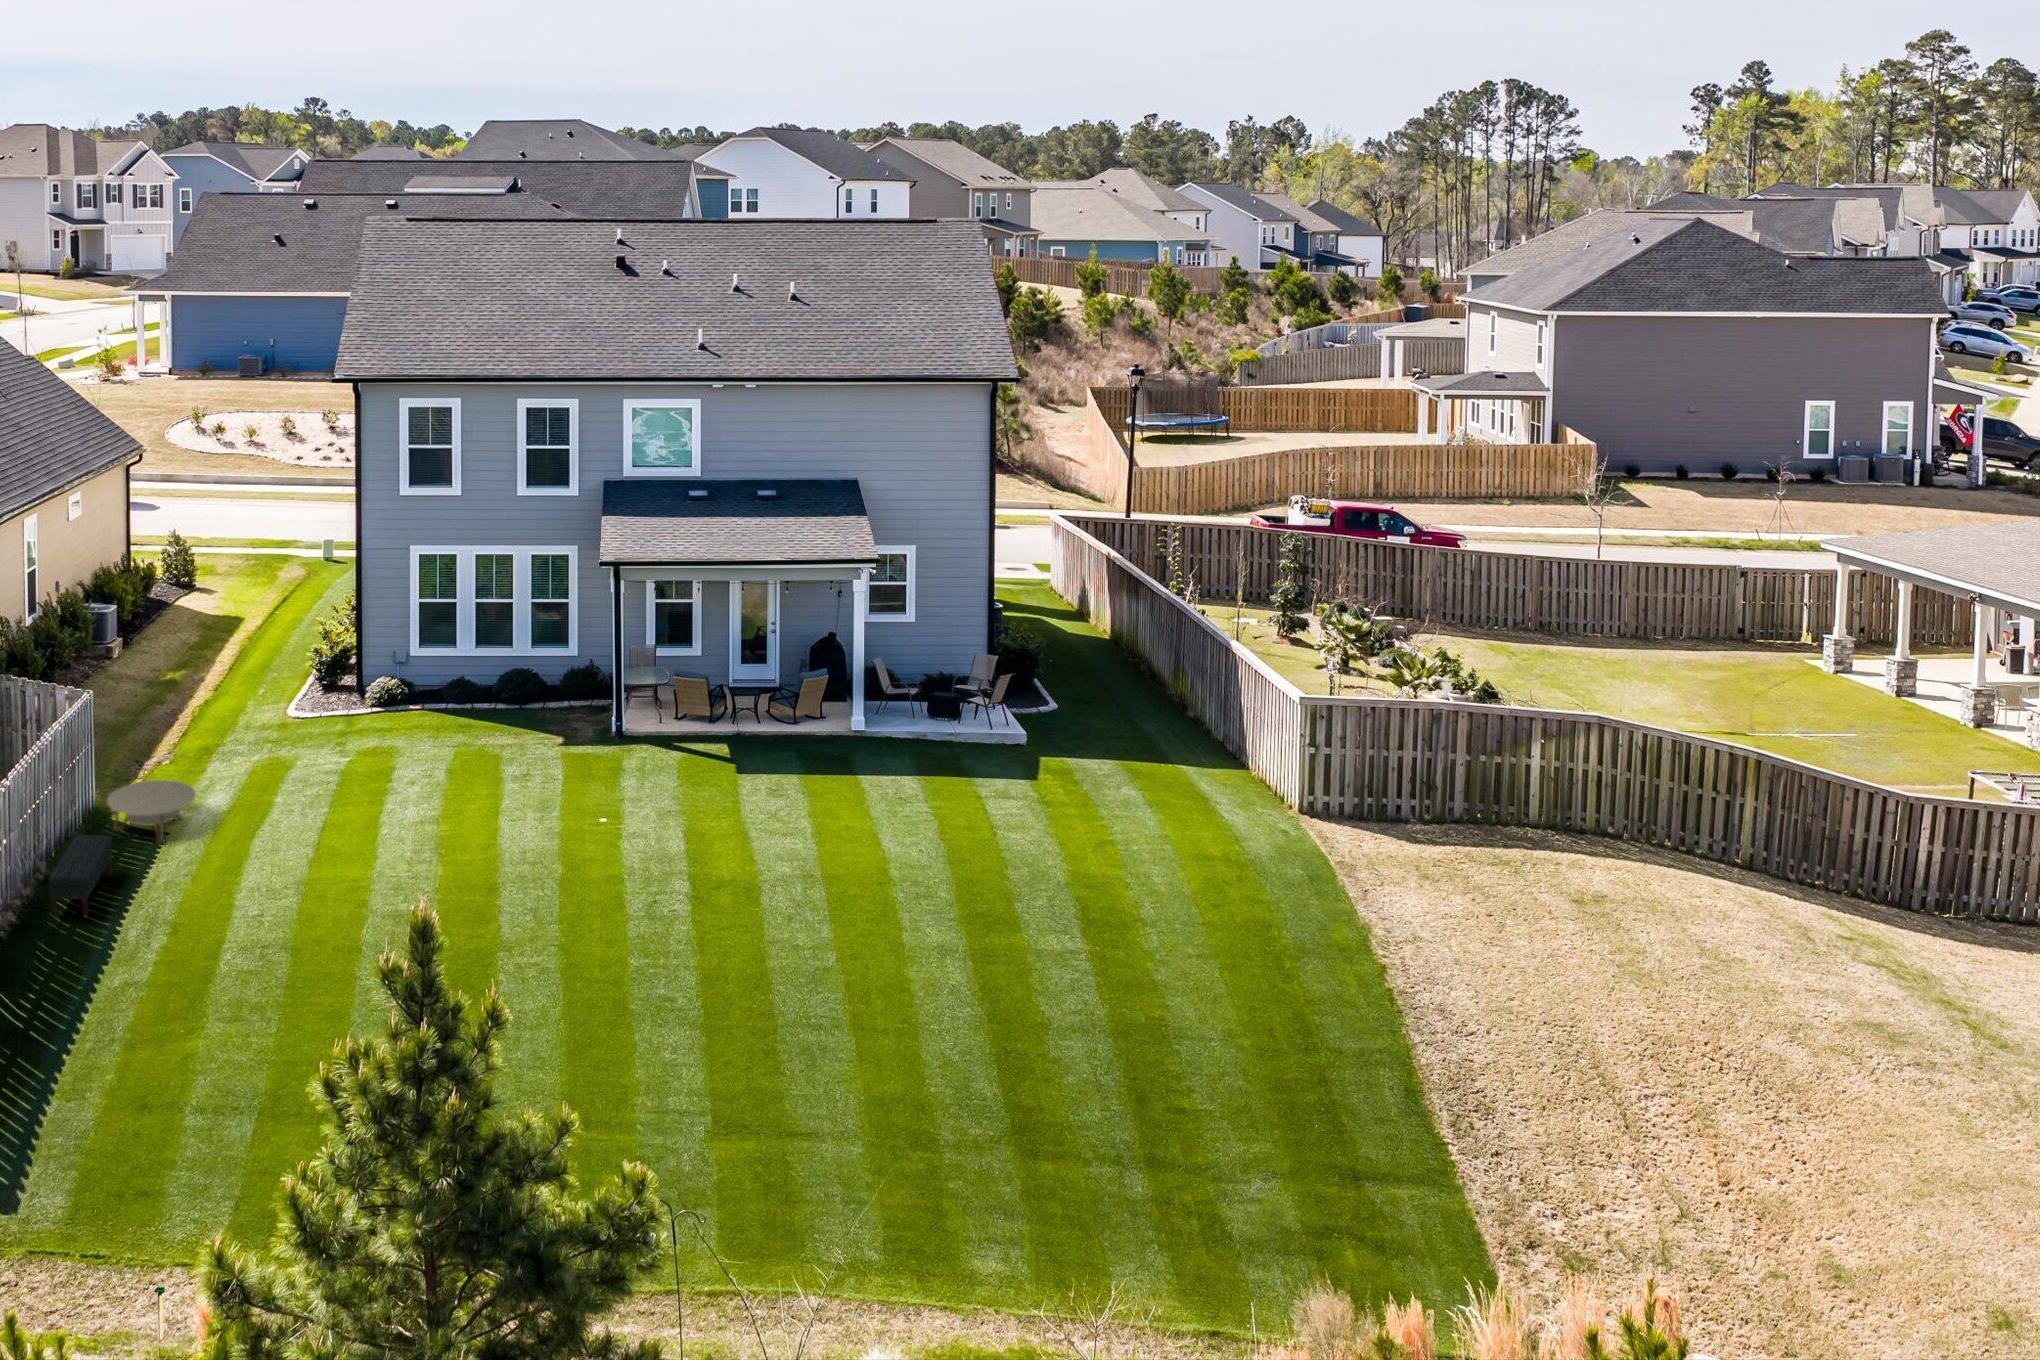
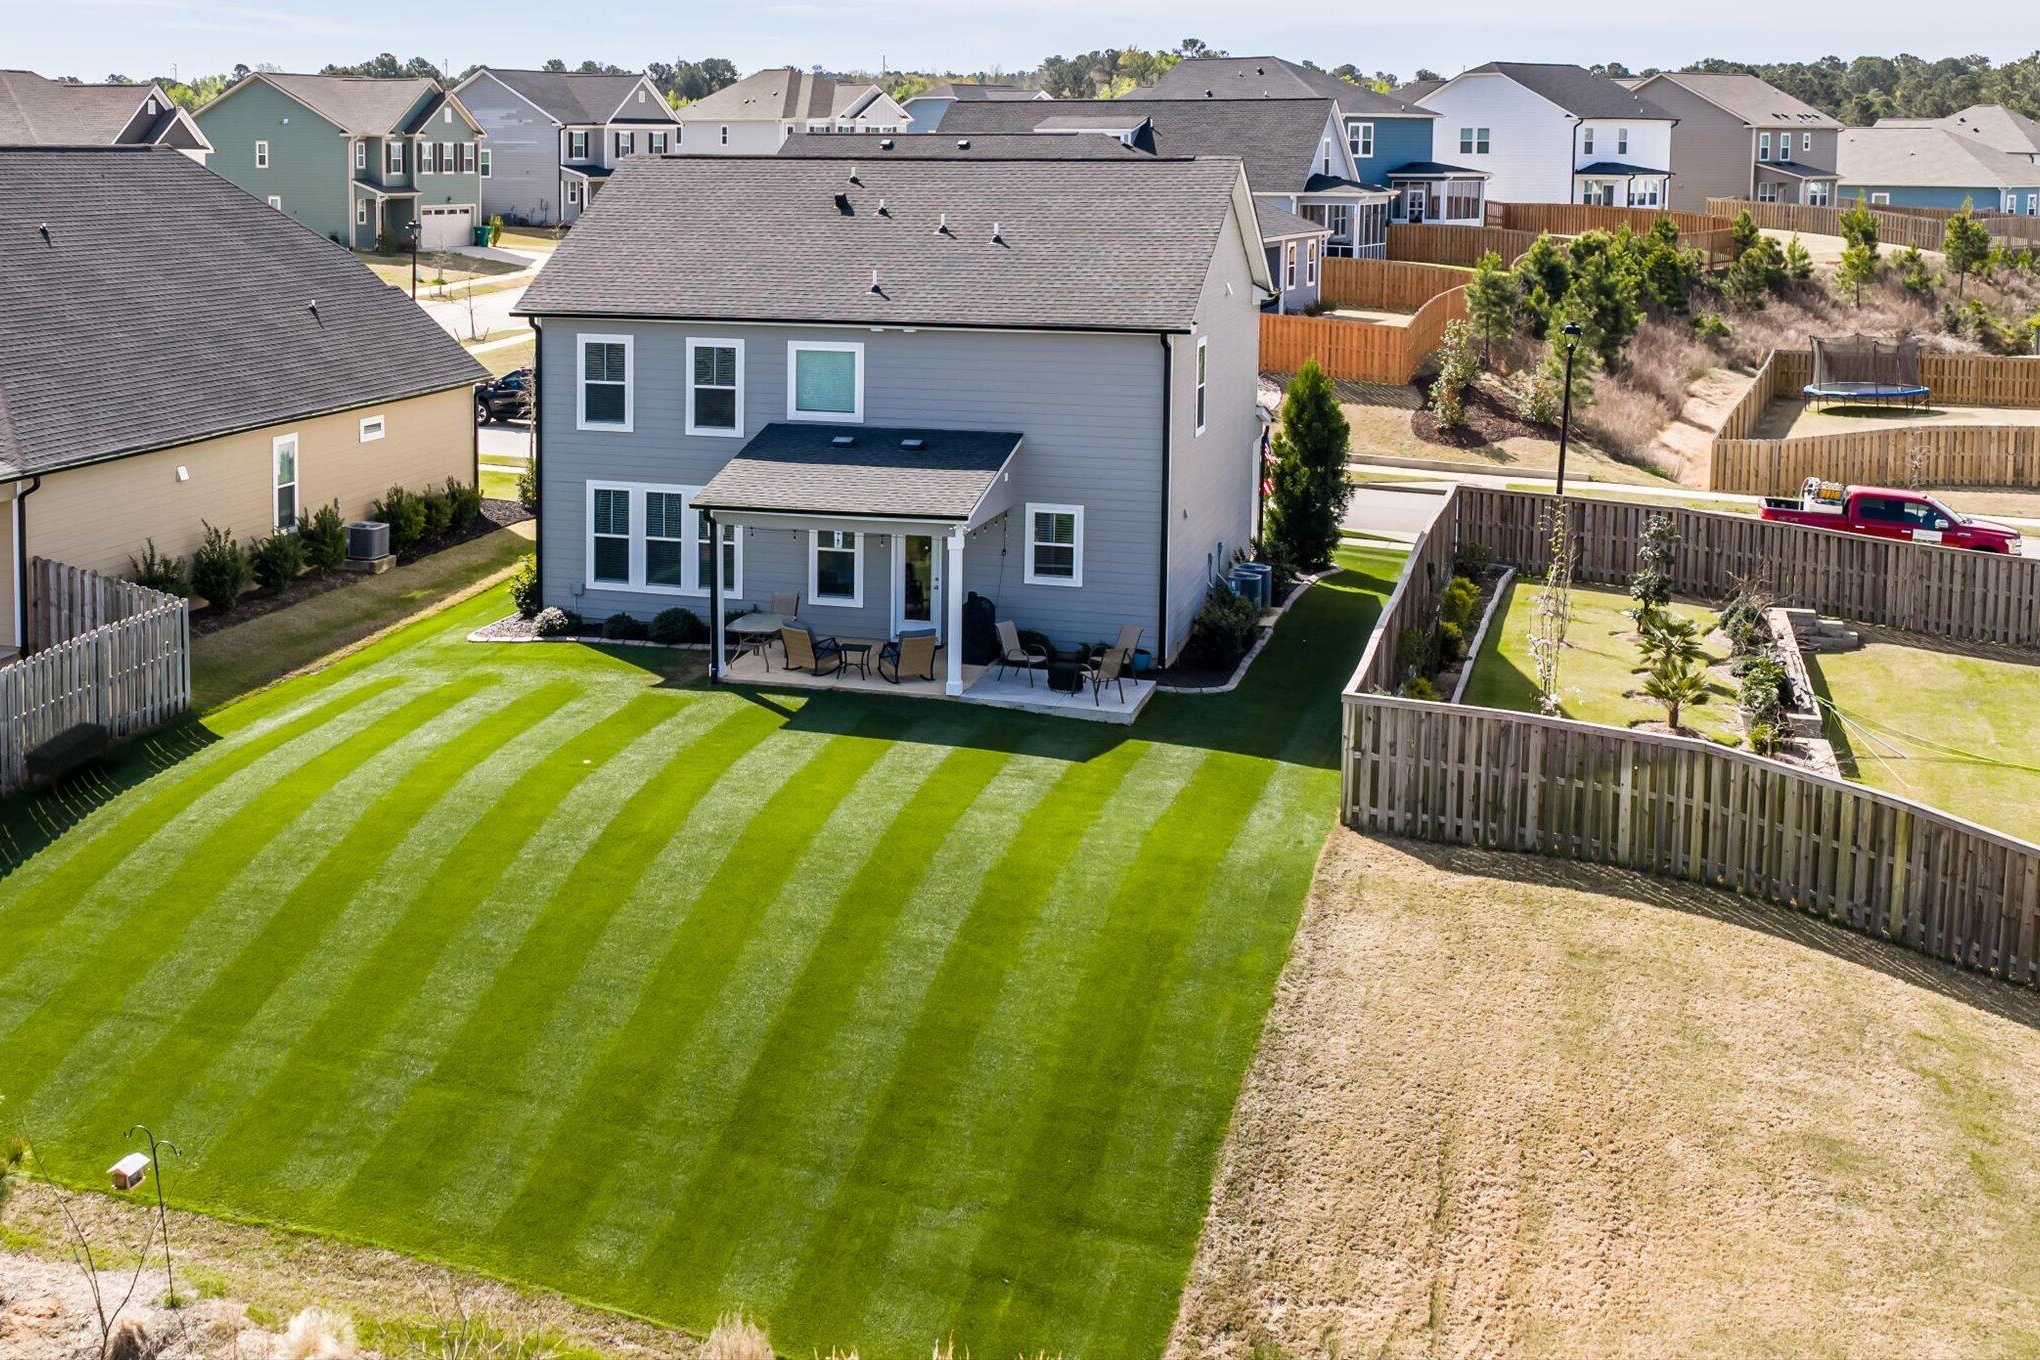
round table: present [107,780,196,845] -> none [135,682,216,740]

